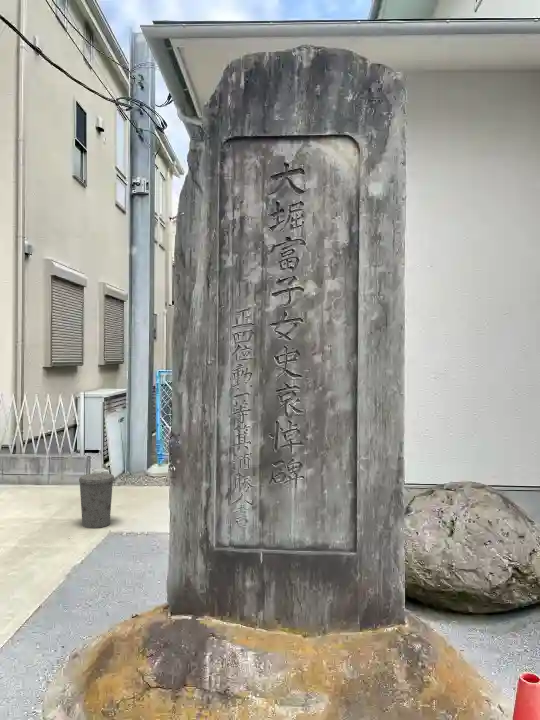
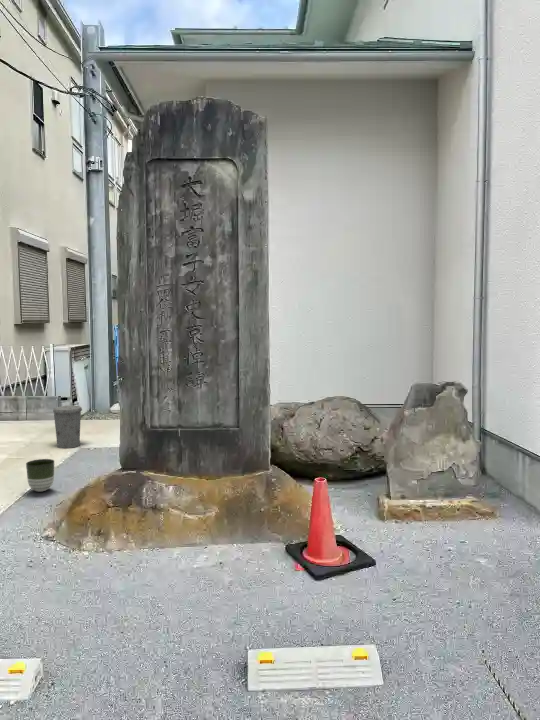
planter: none [35,559,74,607] -> present [26,459,54,492]

